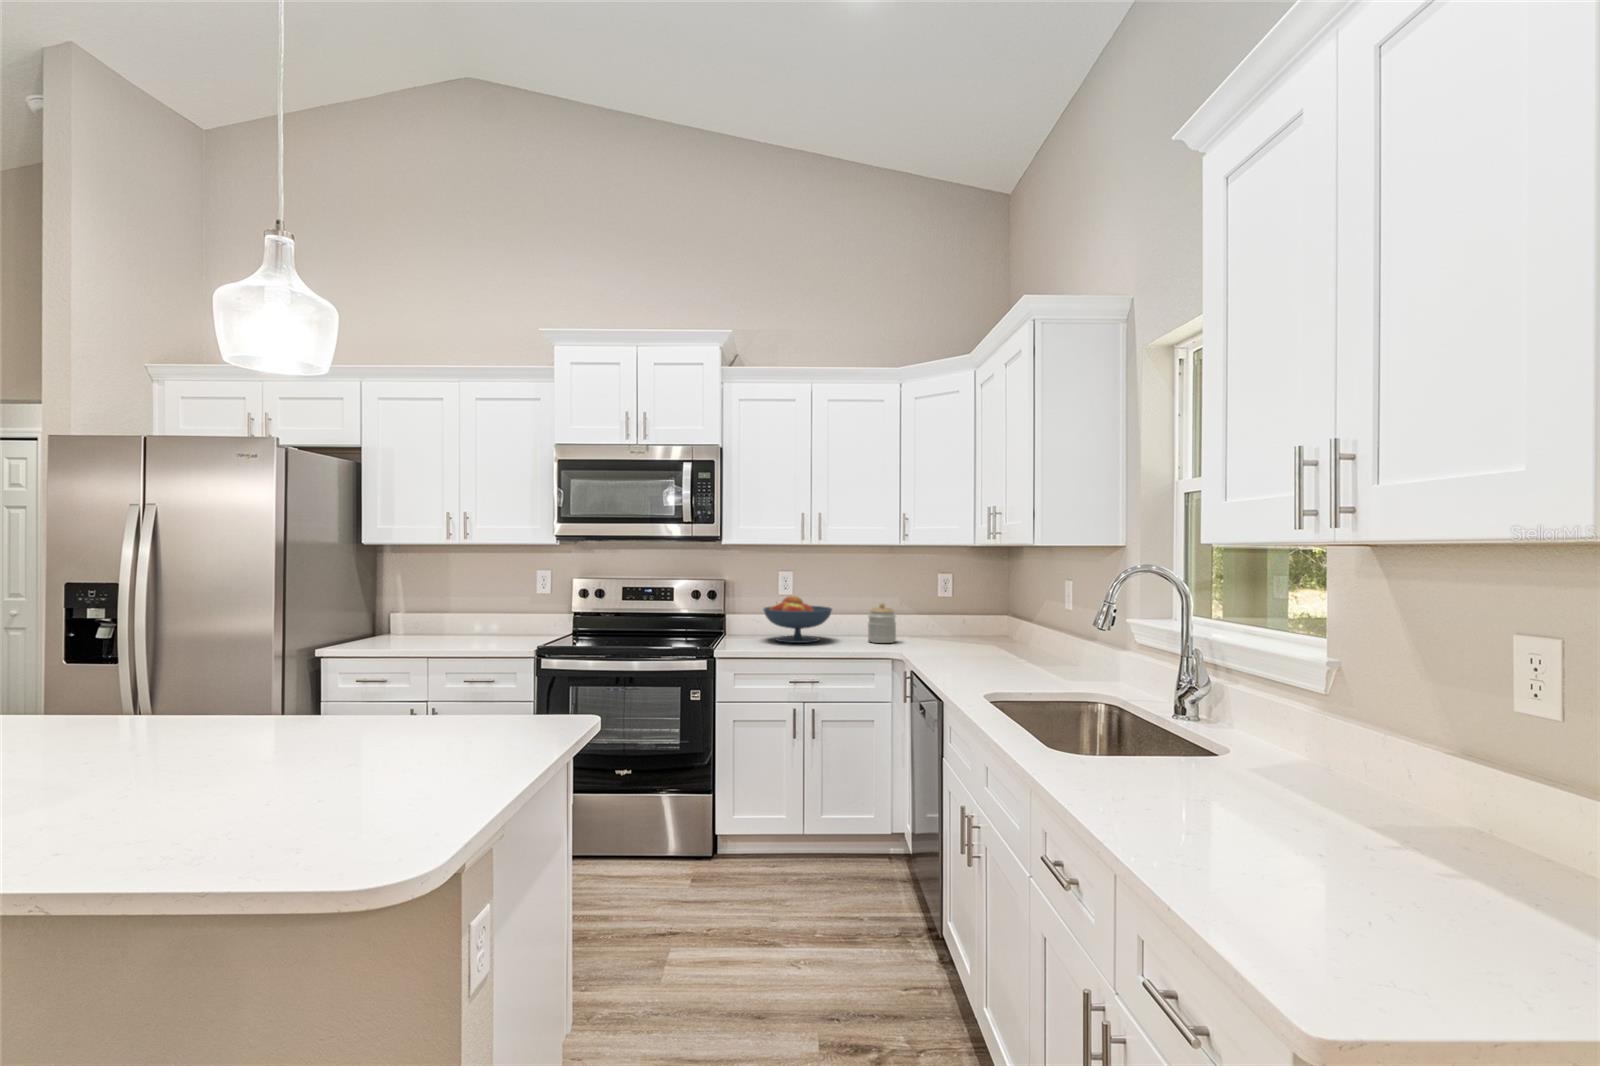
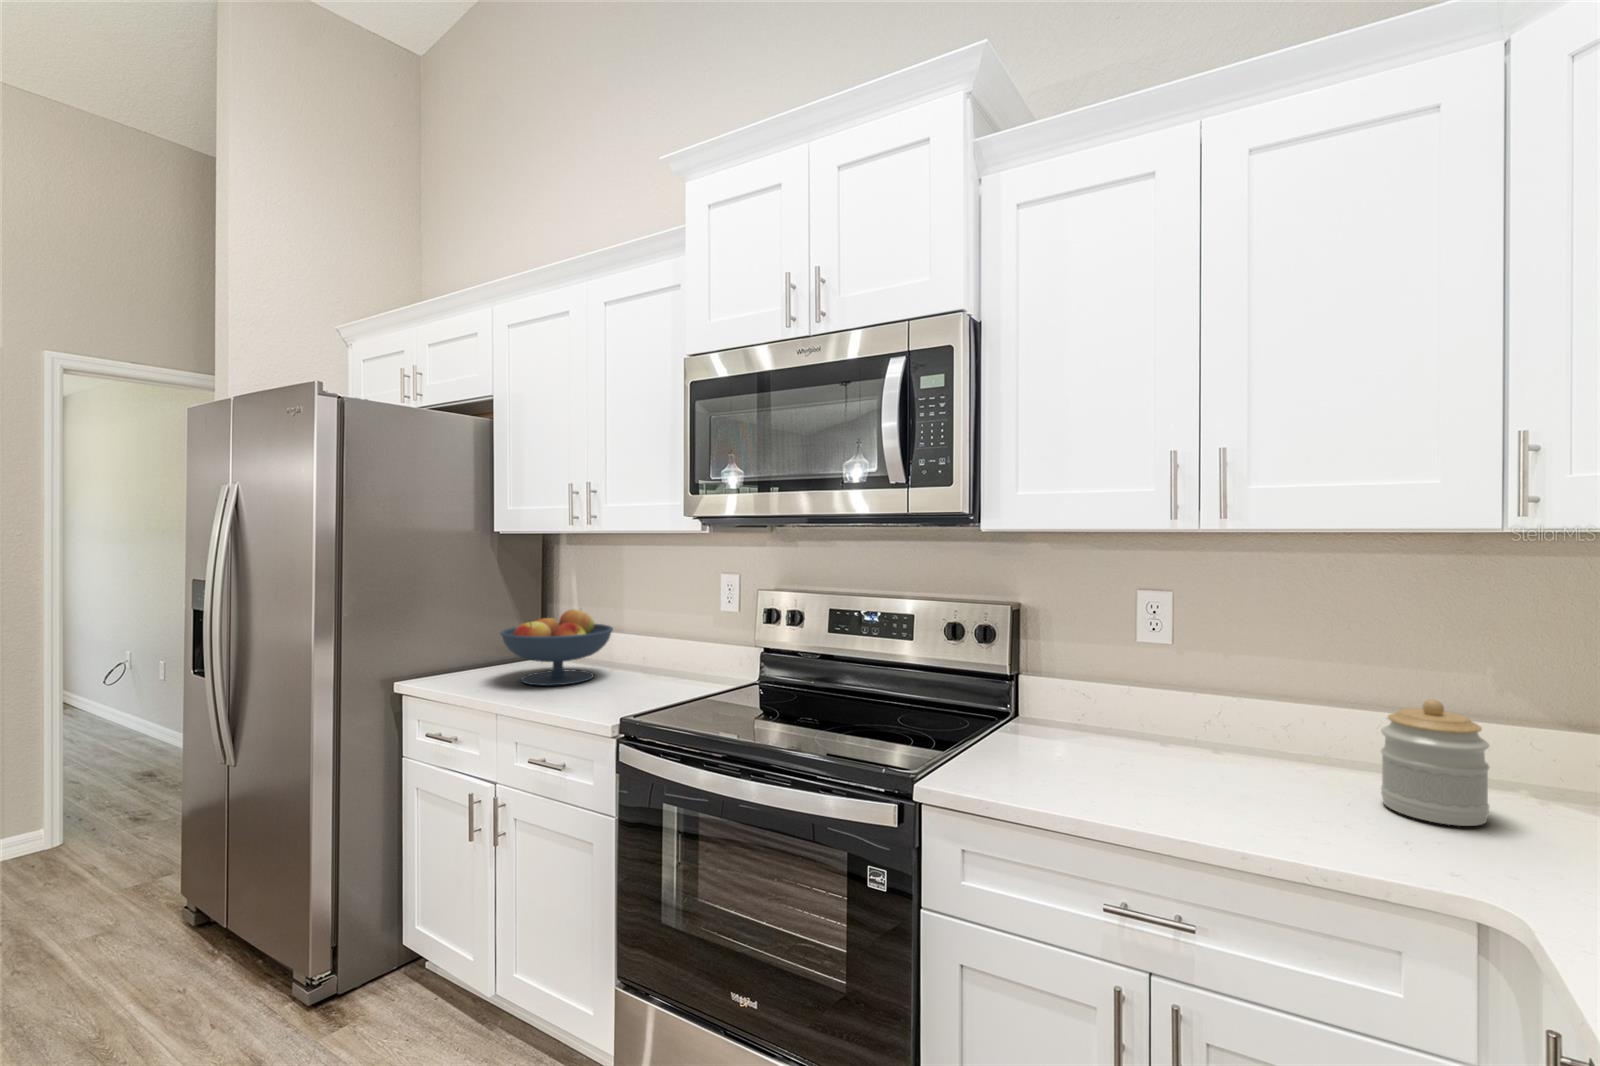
fruit bowl: present [763,596,832,643] -> present [500,609,613,686]

